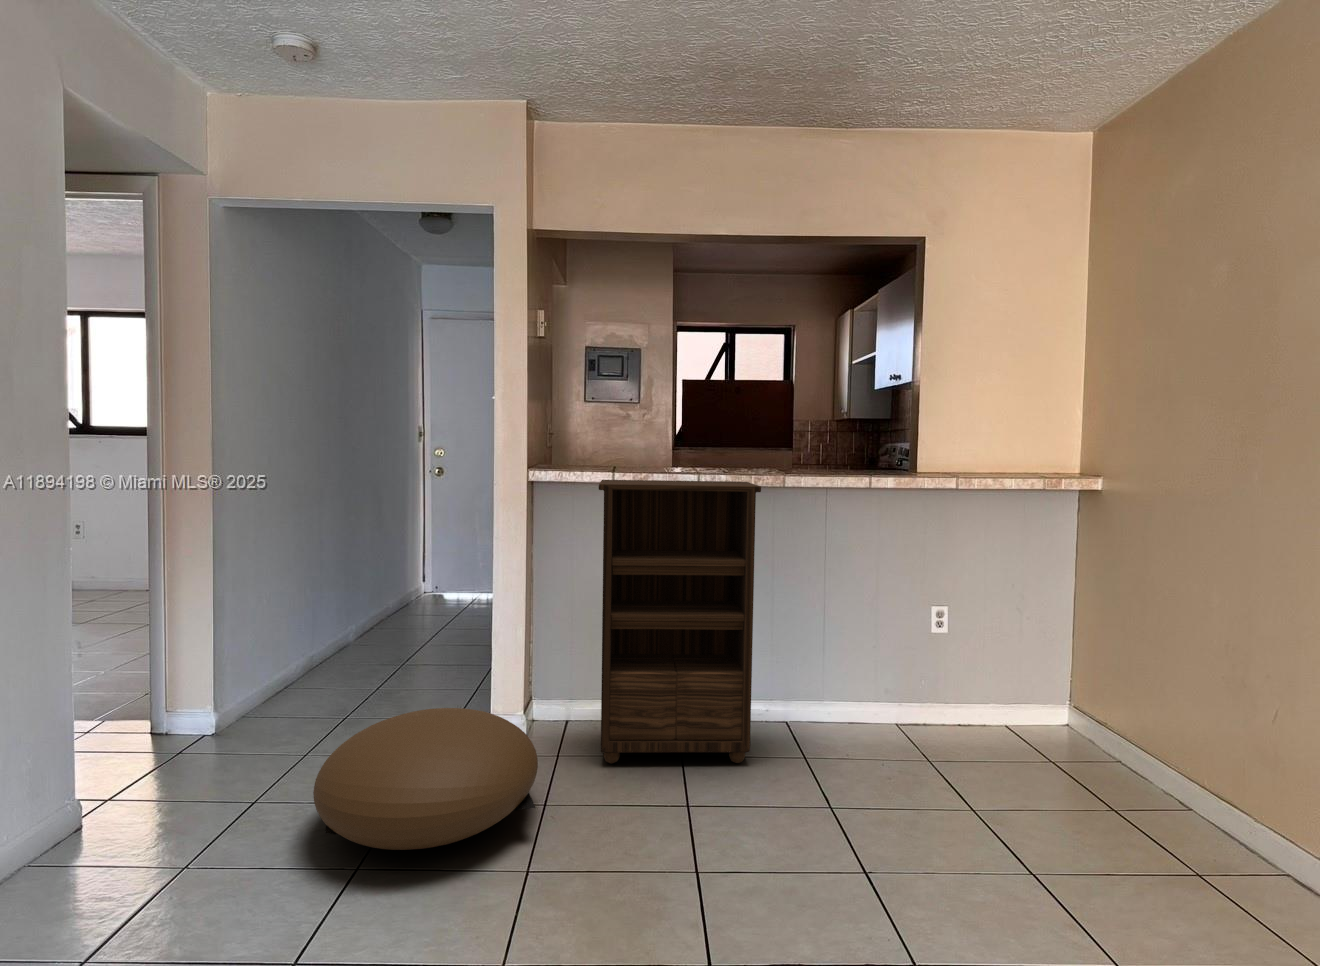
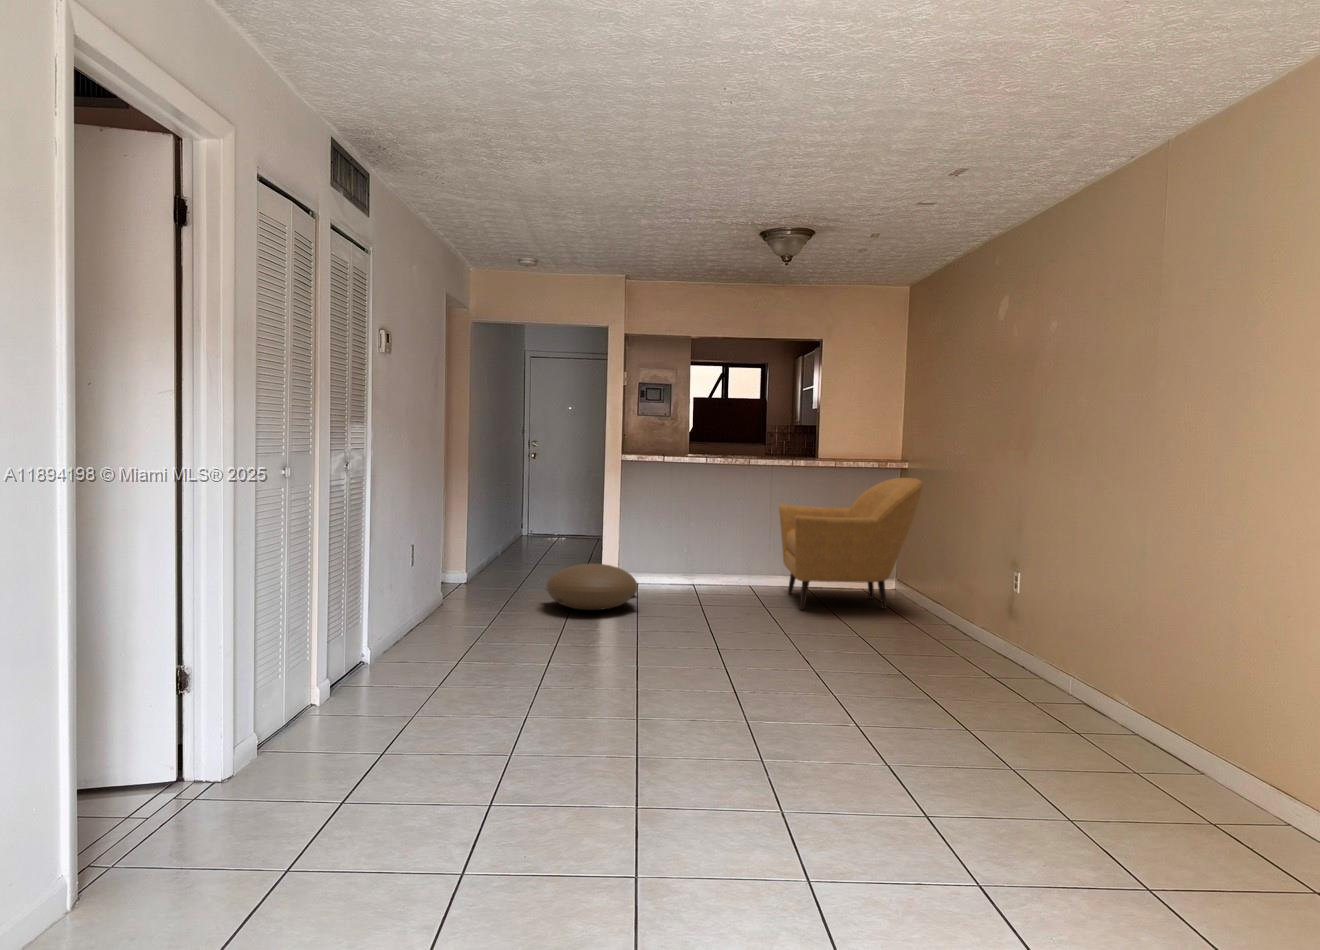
bookshelf: present [599,480,761,764] -> none [658,462,737,598]
armchair: none [842,512,1196,822] -> present [779,478,923,610]

